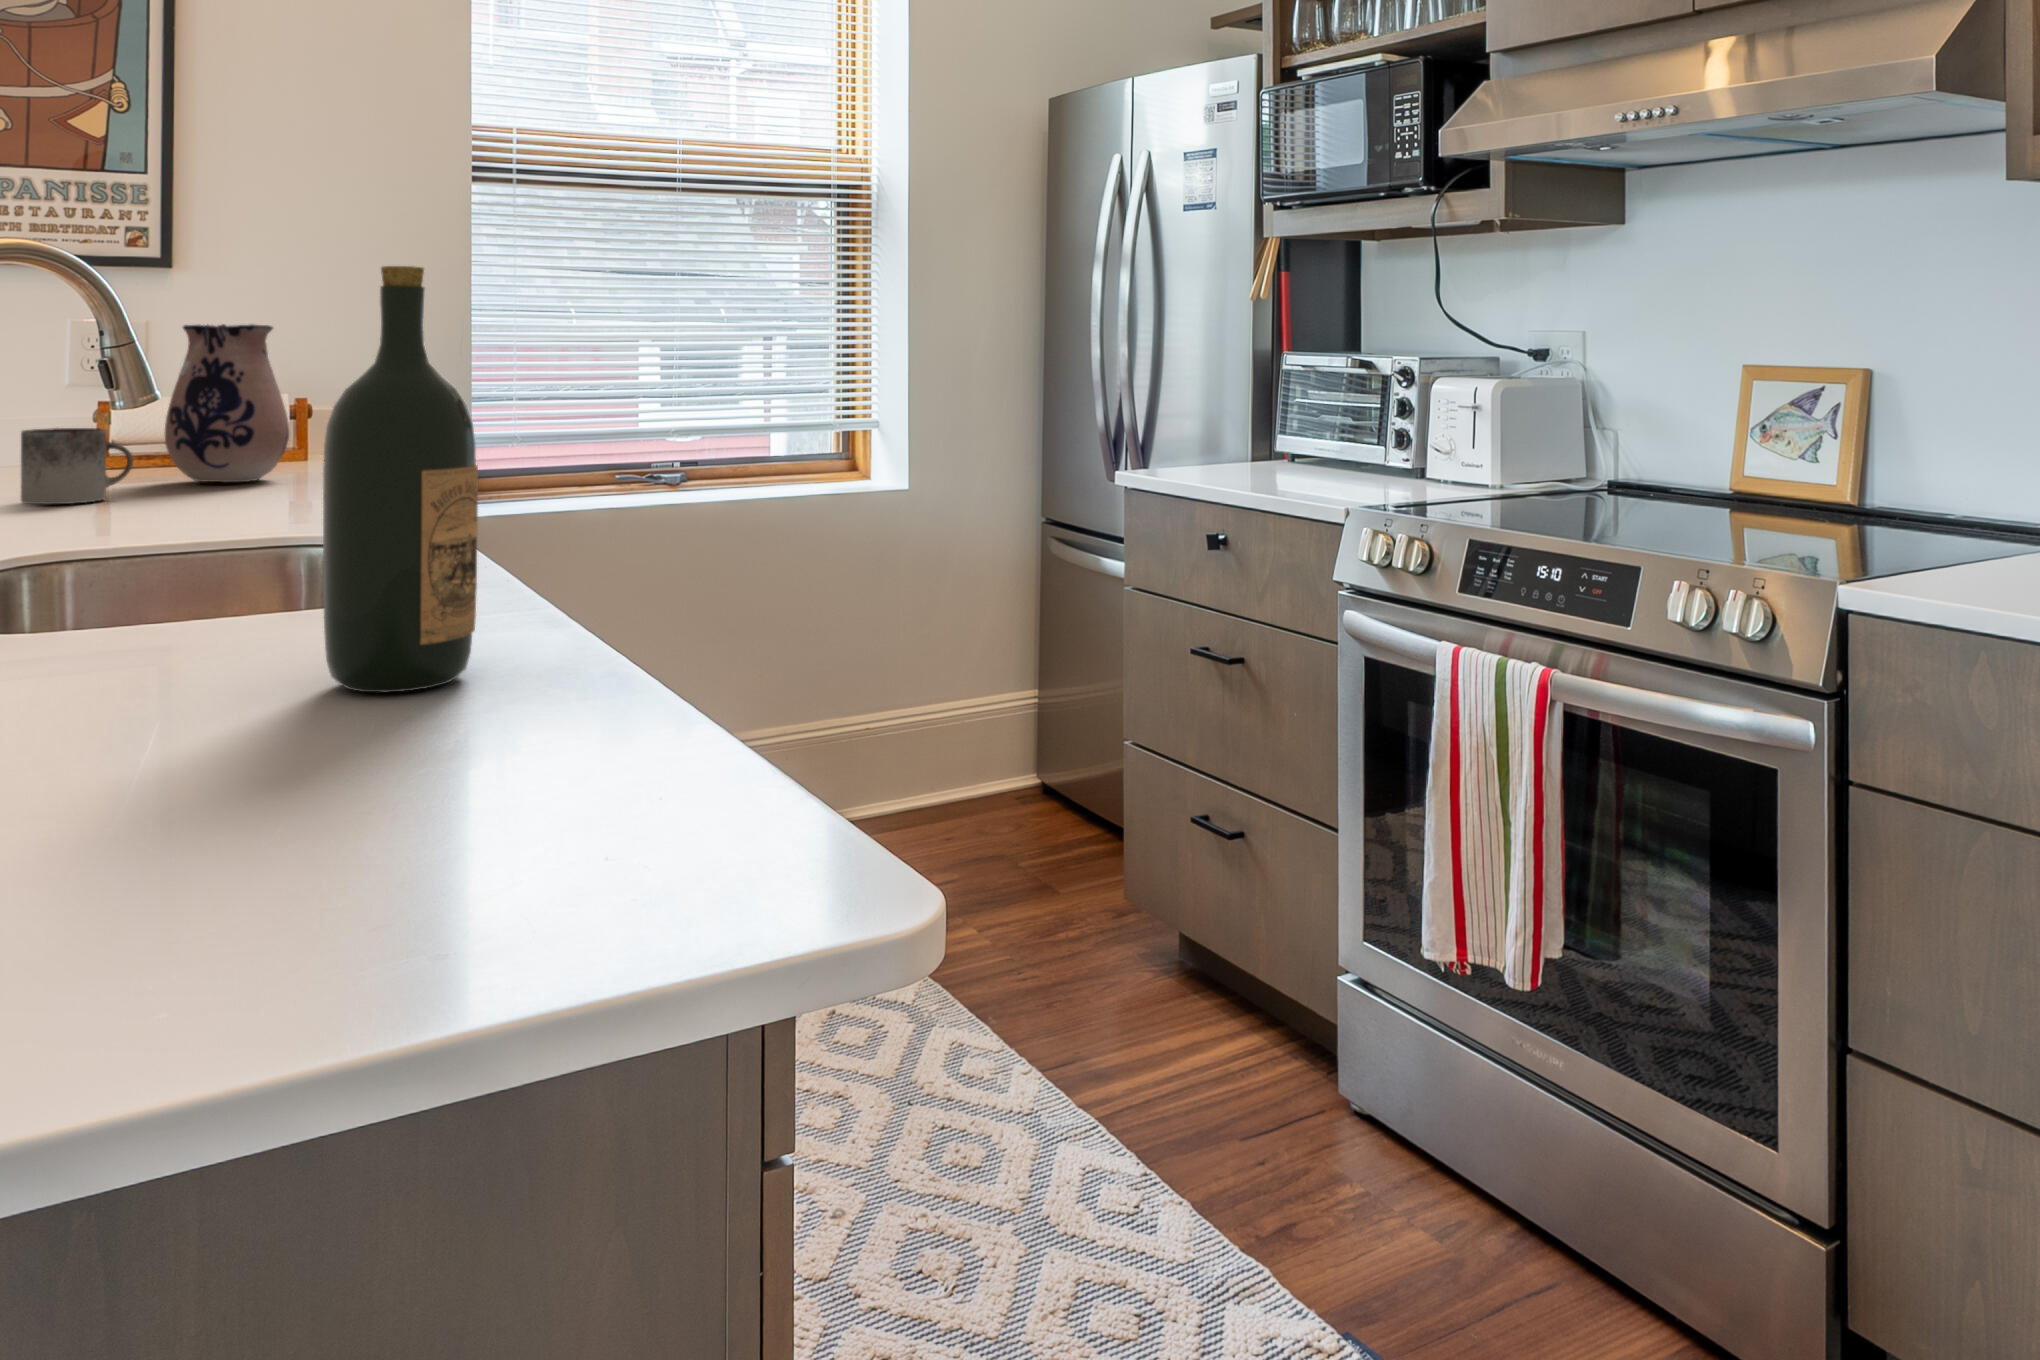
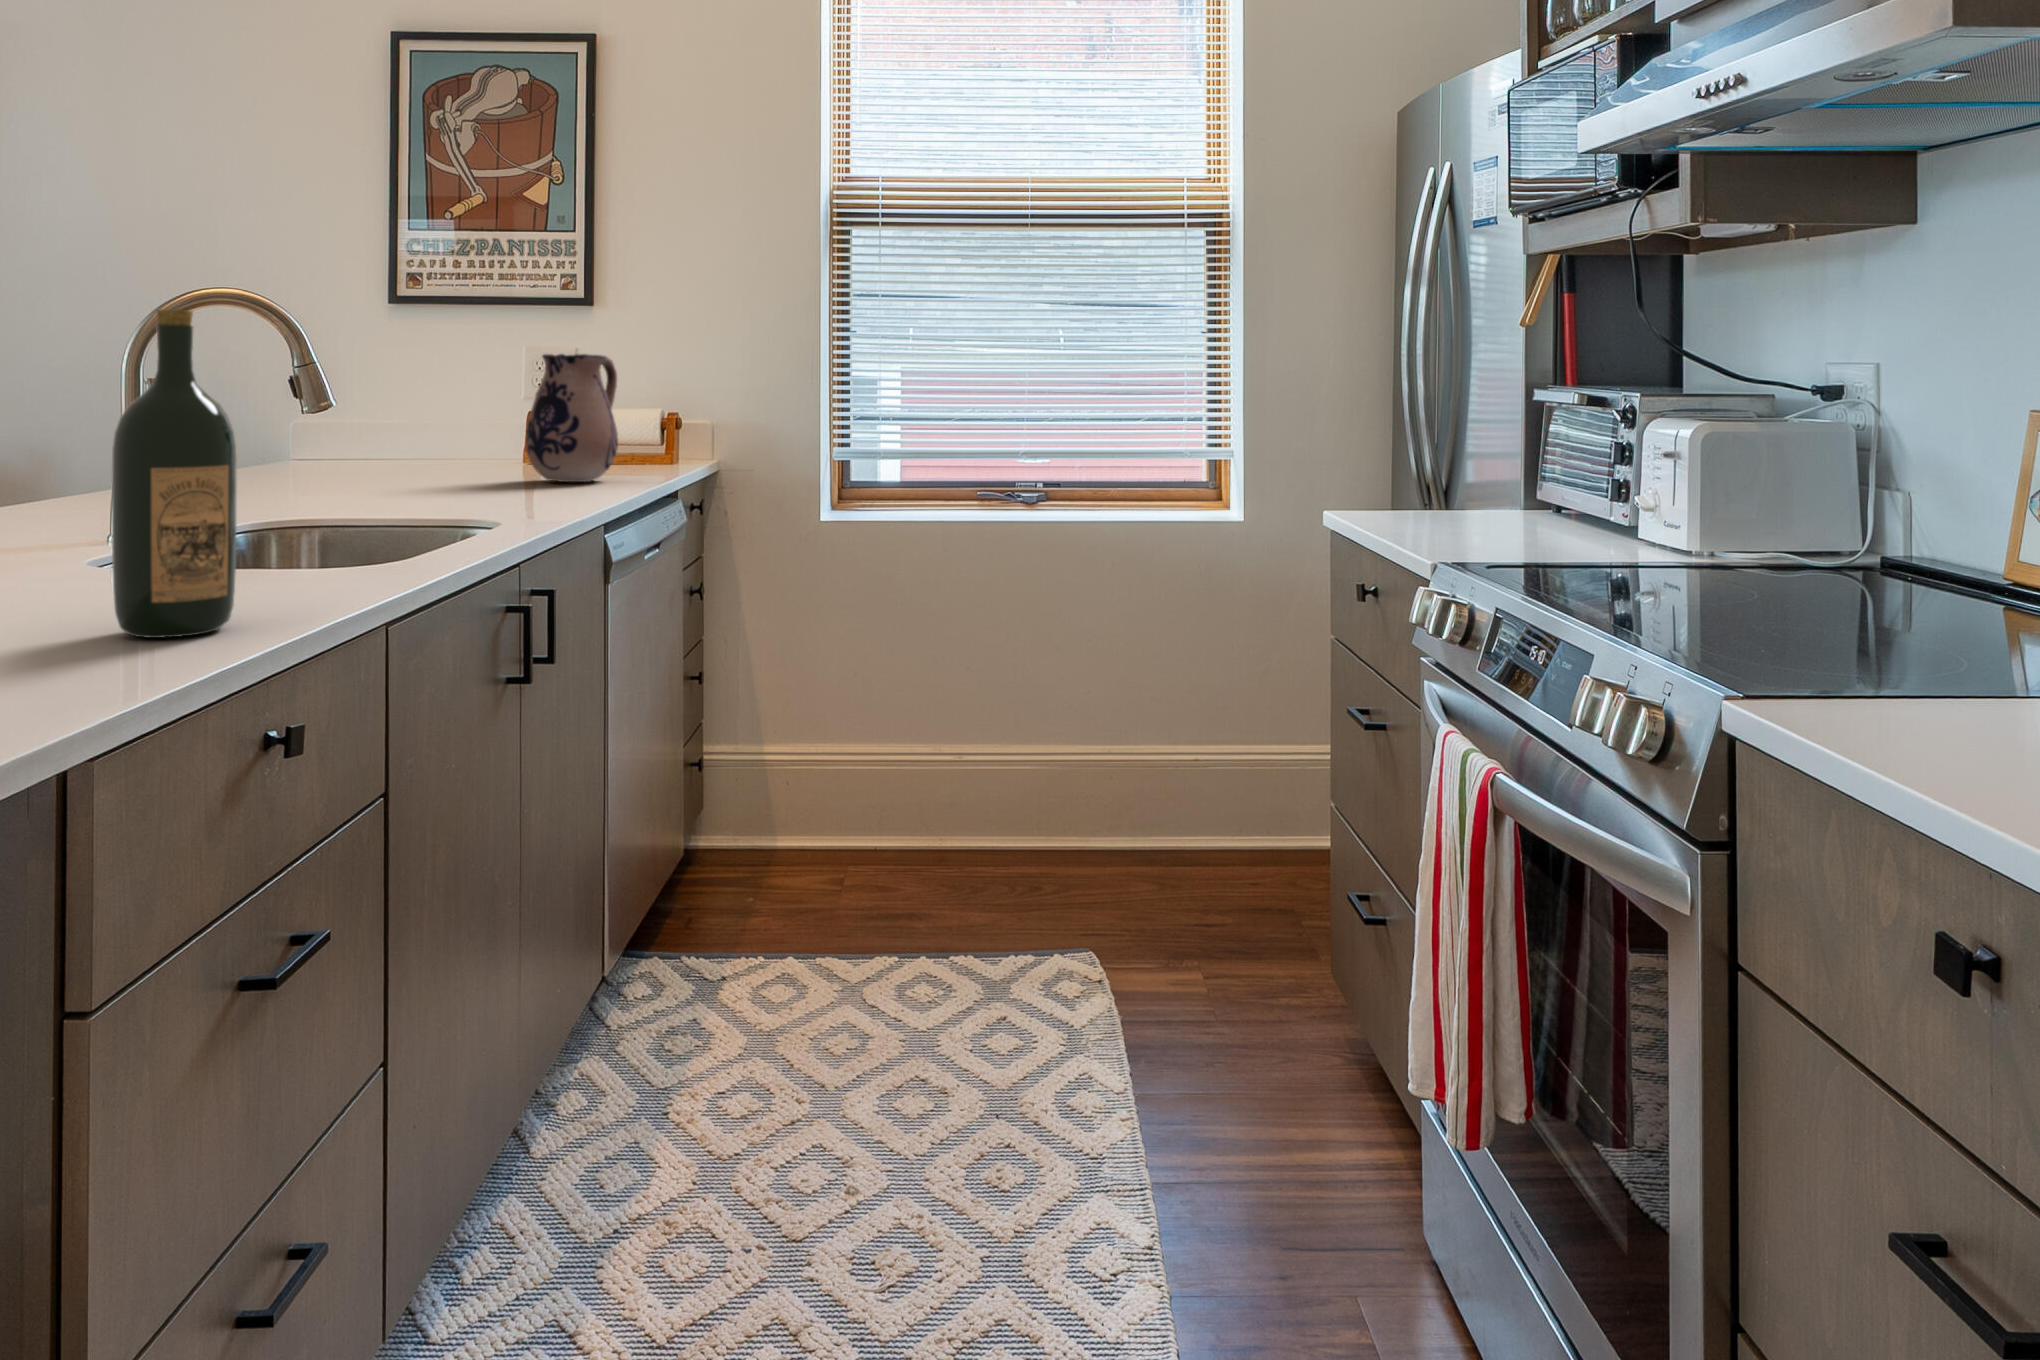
mug: present [21,428,133,504] -> none [400,434,478,492]

